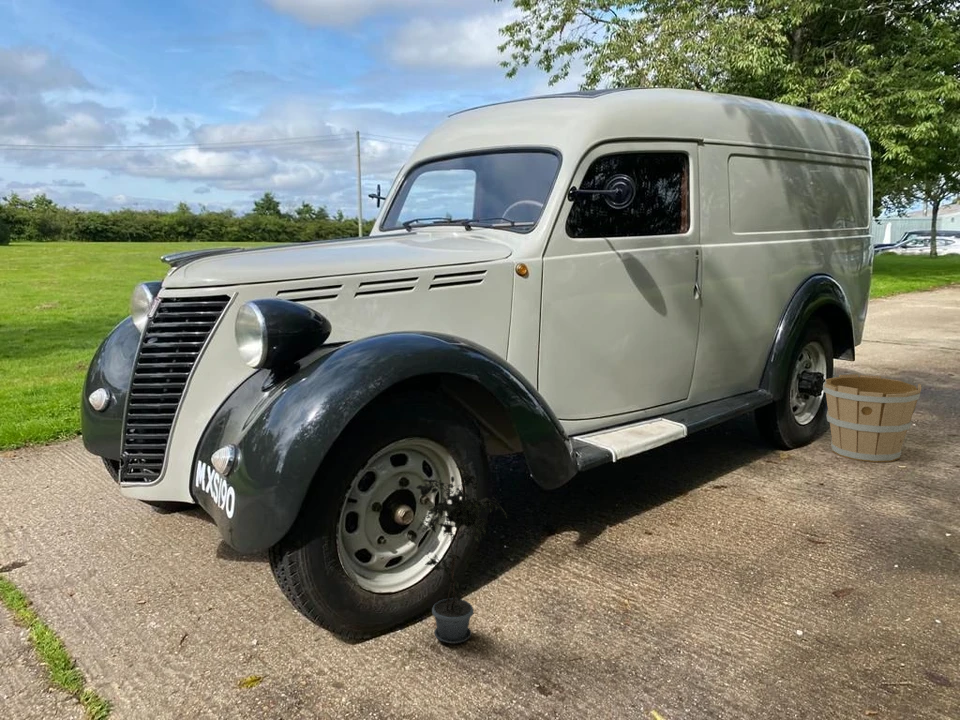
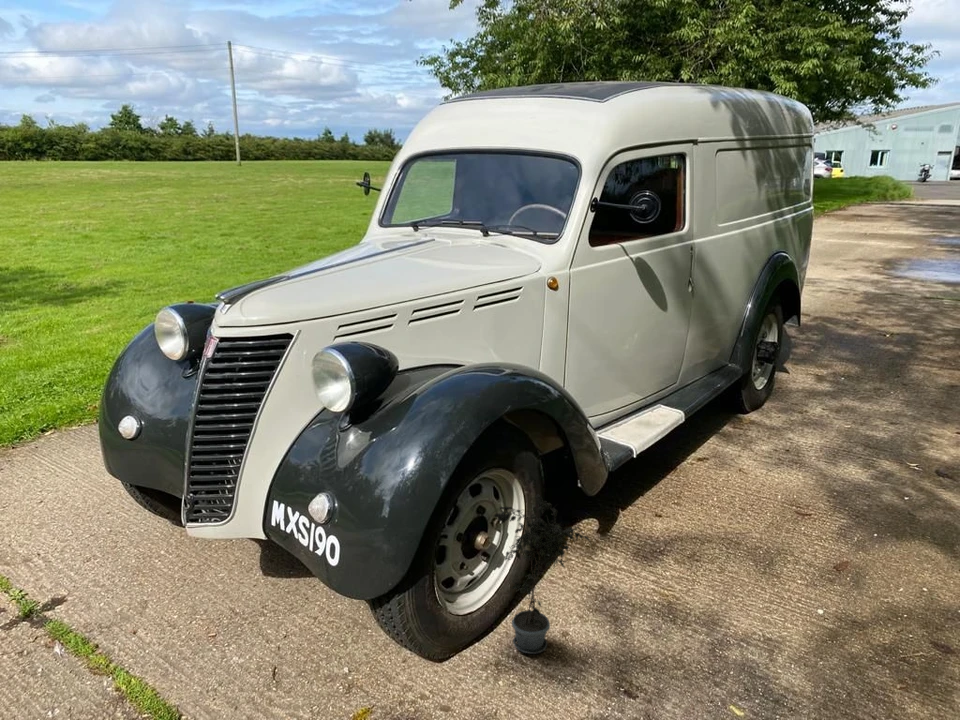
wooden bucket: present [823,374,922,462] -> none [776,340,863,422]

